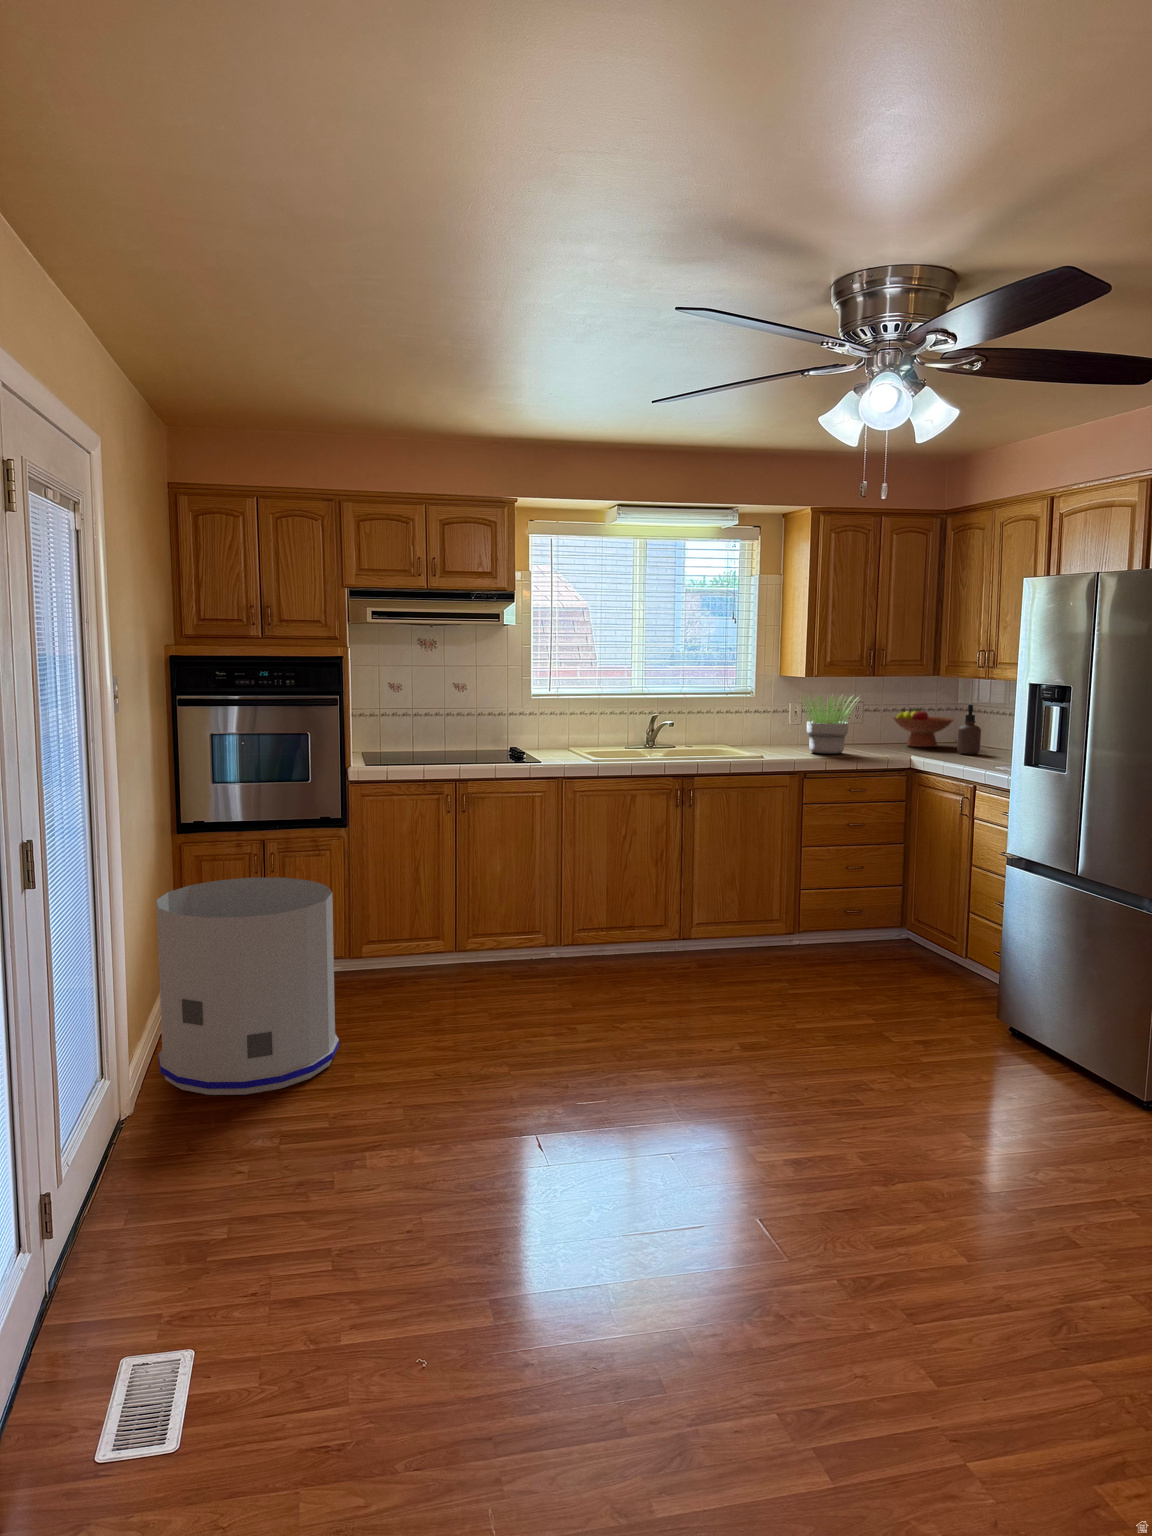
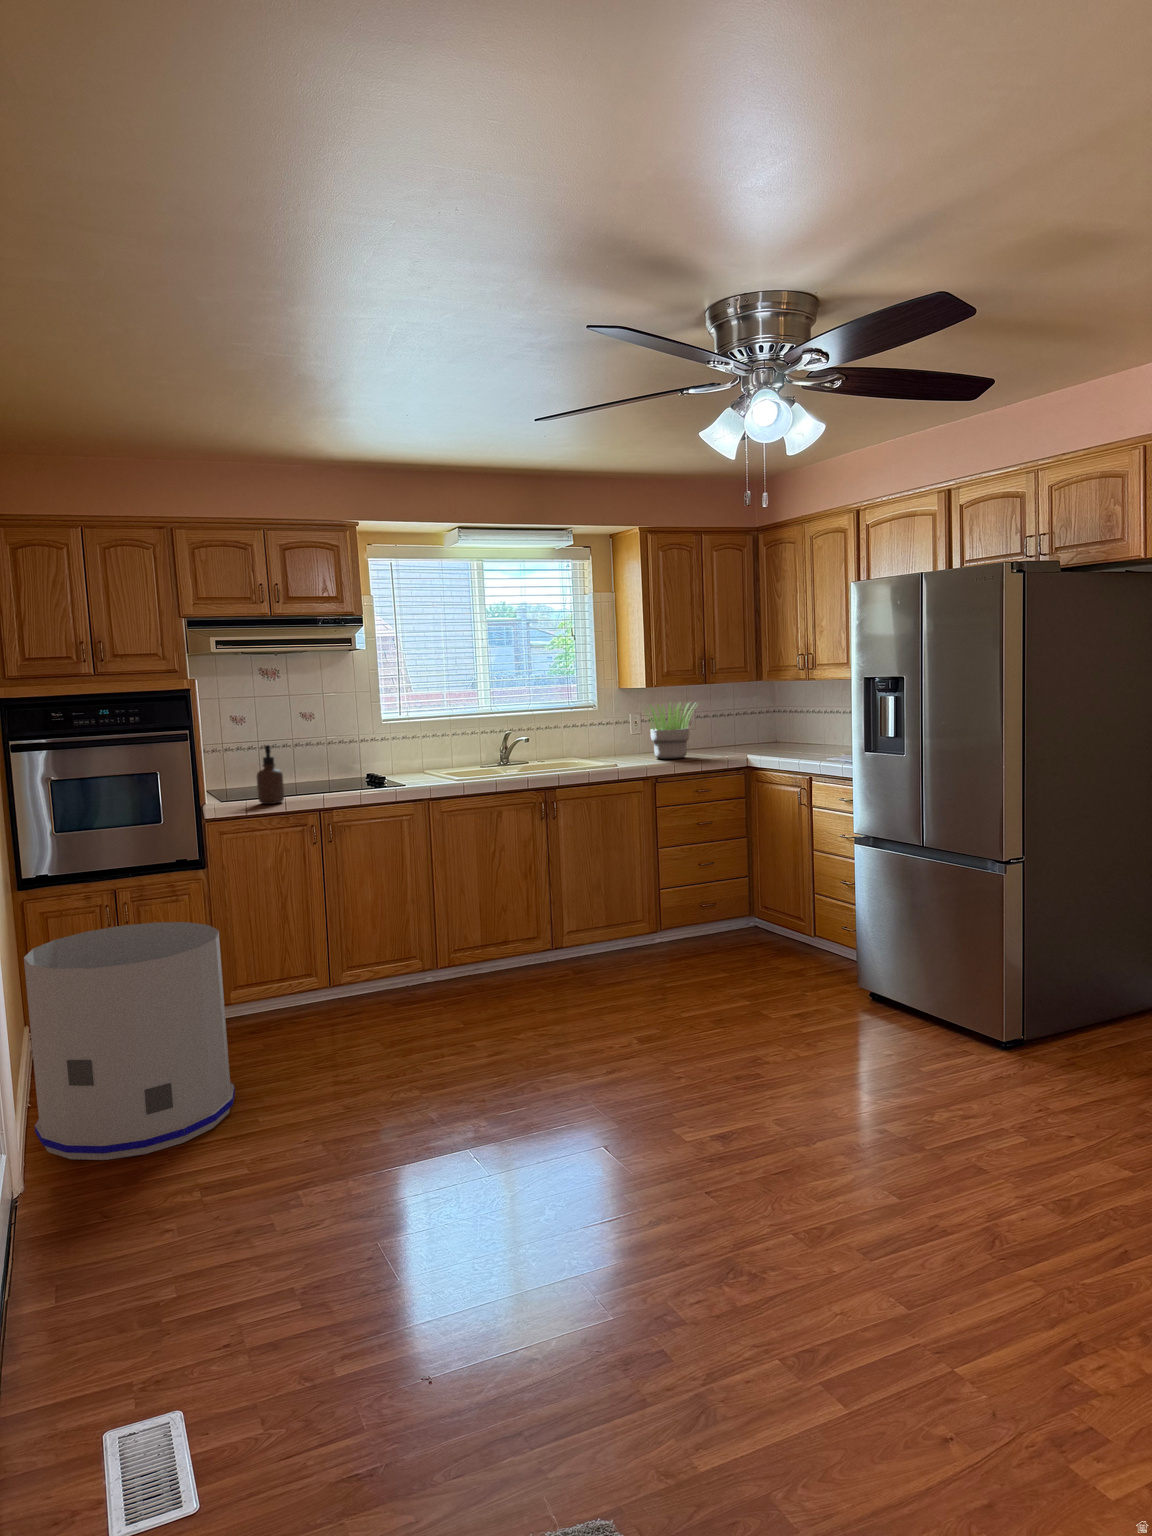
soap dispenser: present [957,705,981,755] -> present [257,745,284,804]
fruit bowl: present [893,708,954,747] -> none [724,711,780,747]

